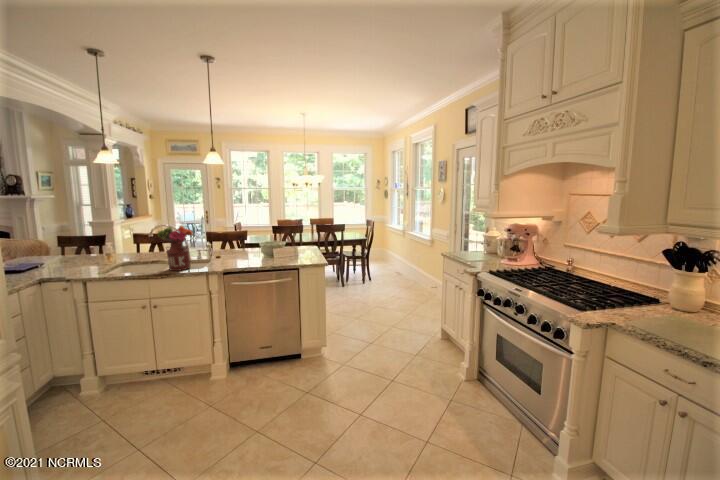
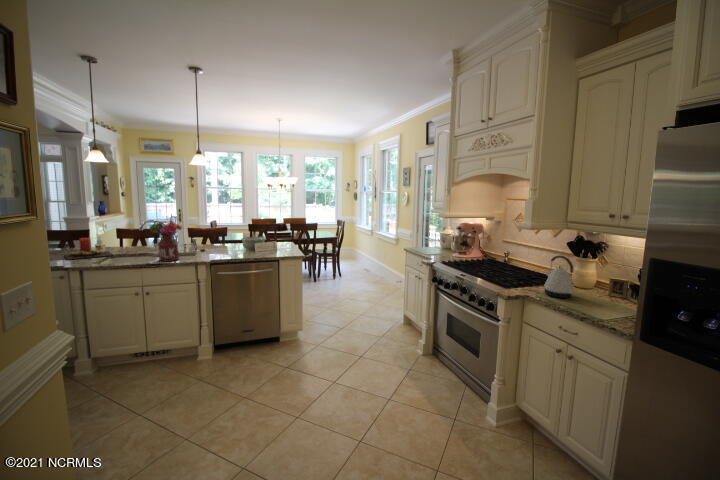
candle: none [75,245,124,269] -> present [65,238,113,260]
kettle: none [636,270,684,328] -> present [544,256,573,298]

